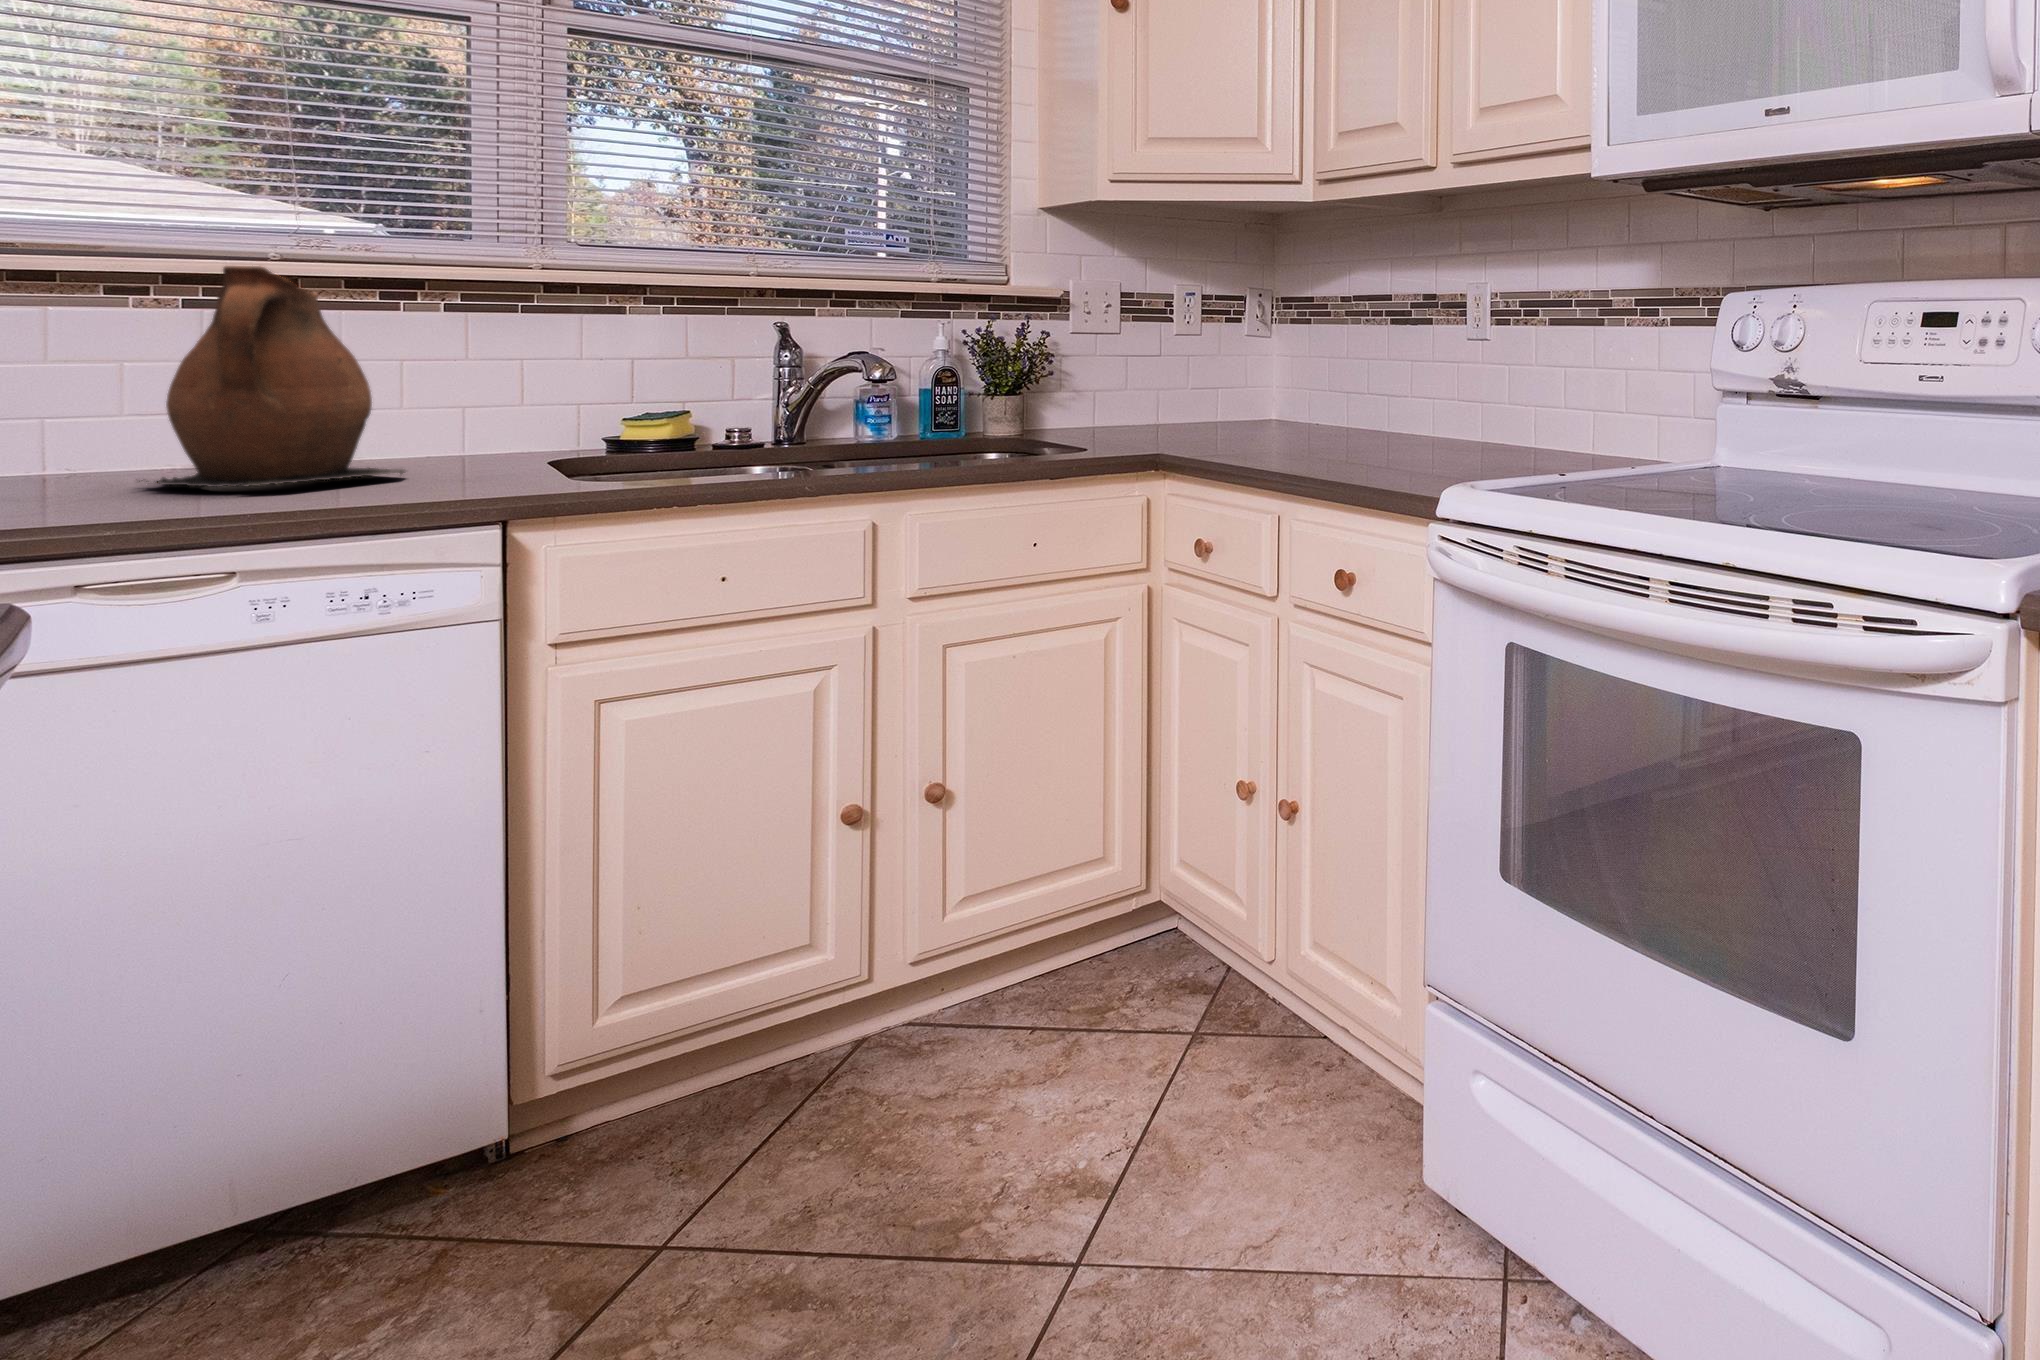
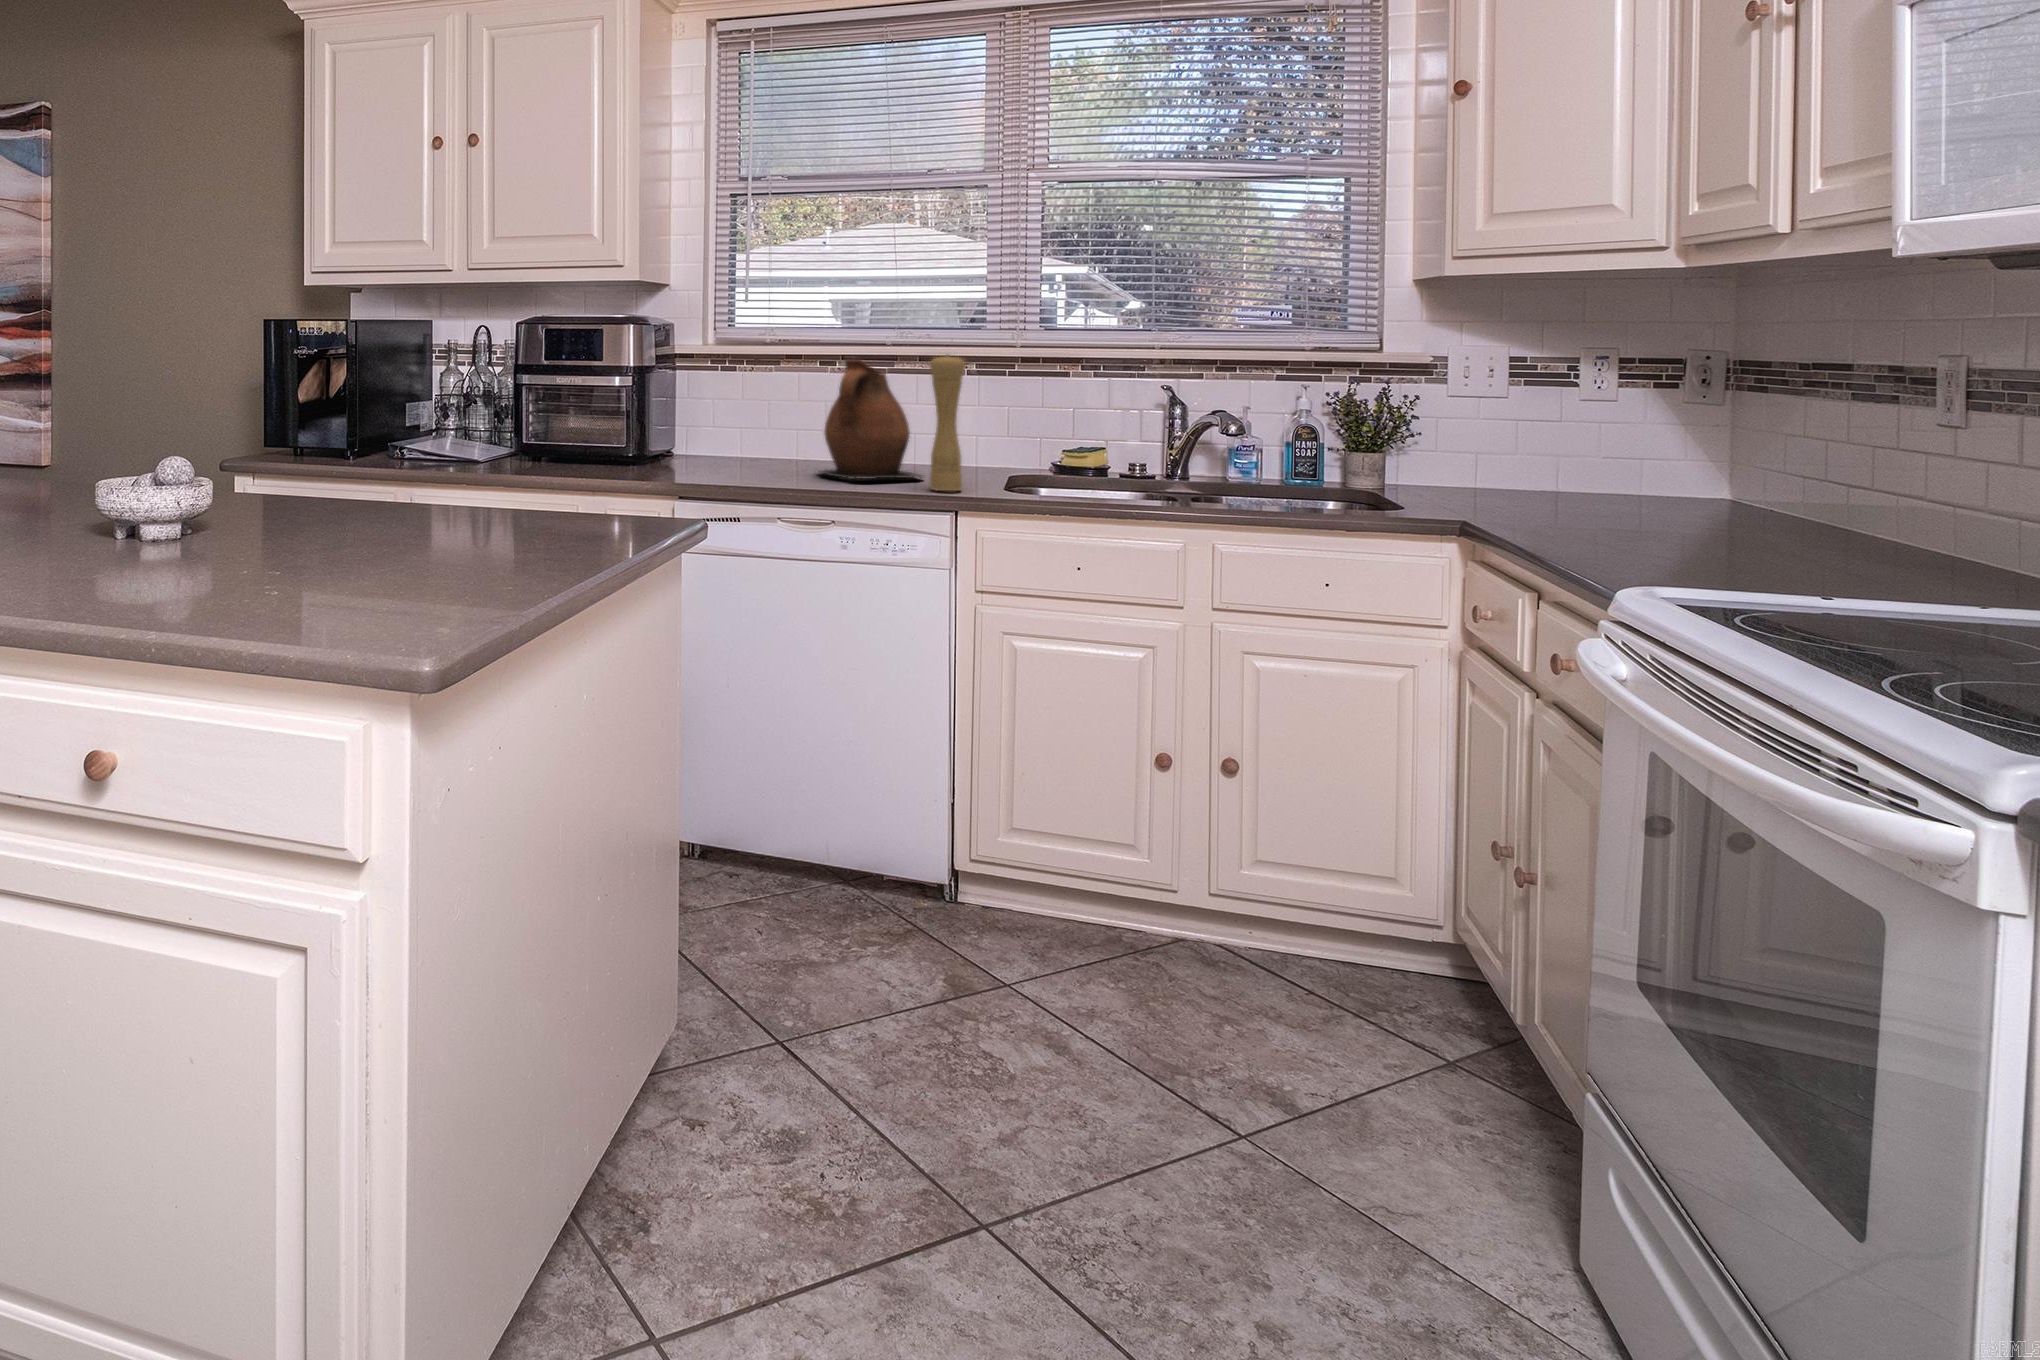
pepper mill: none [436,260,507,489] -> present [929,355,965,491]

